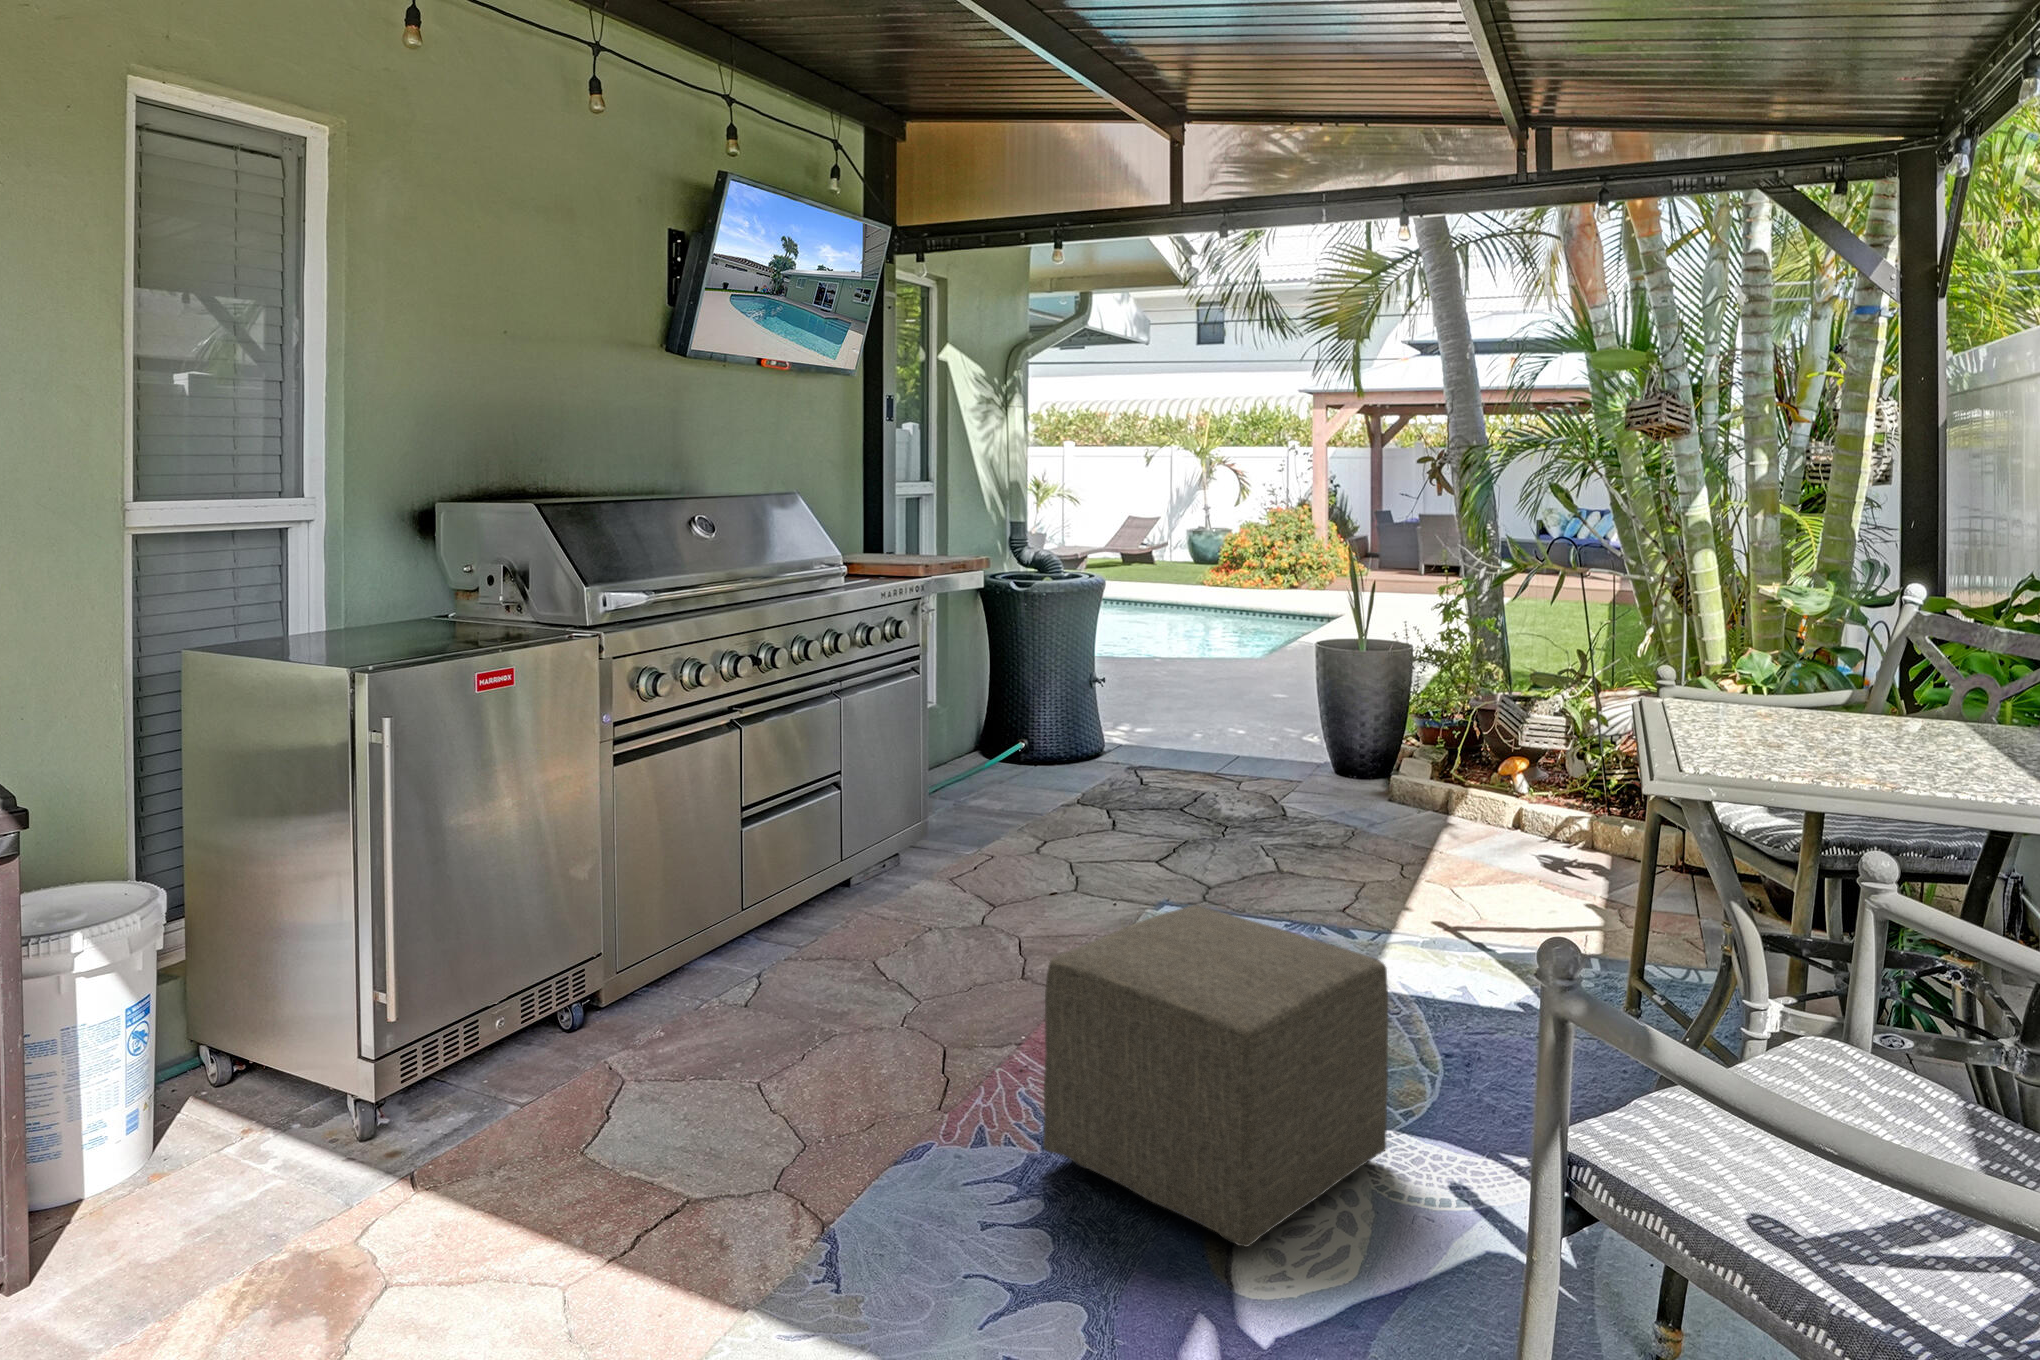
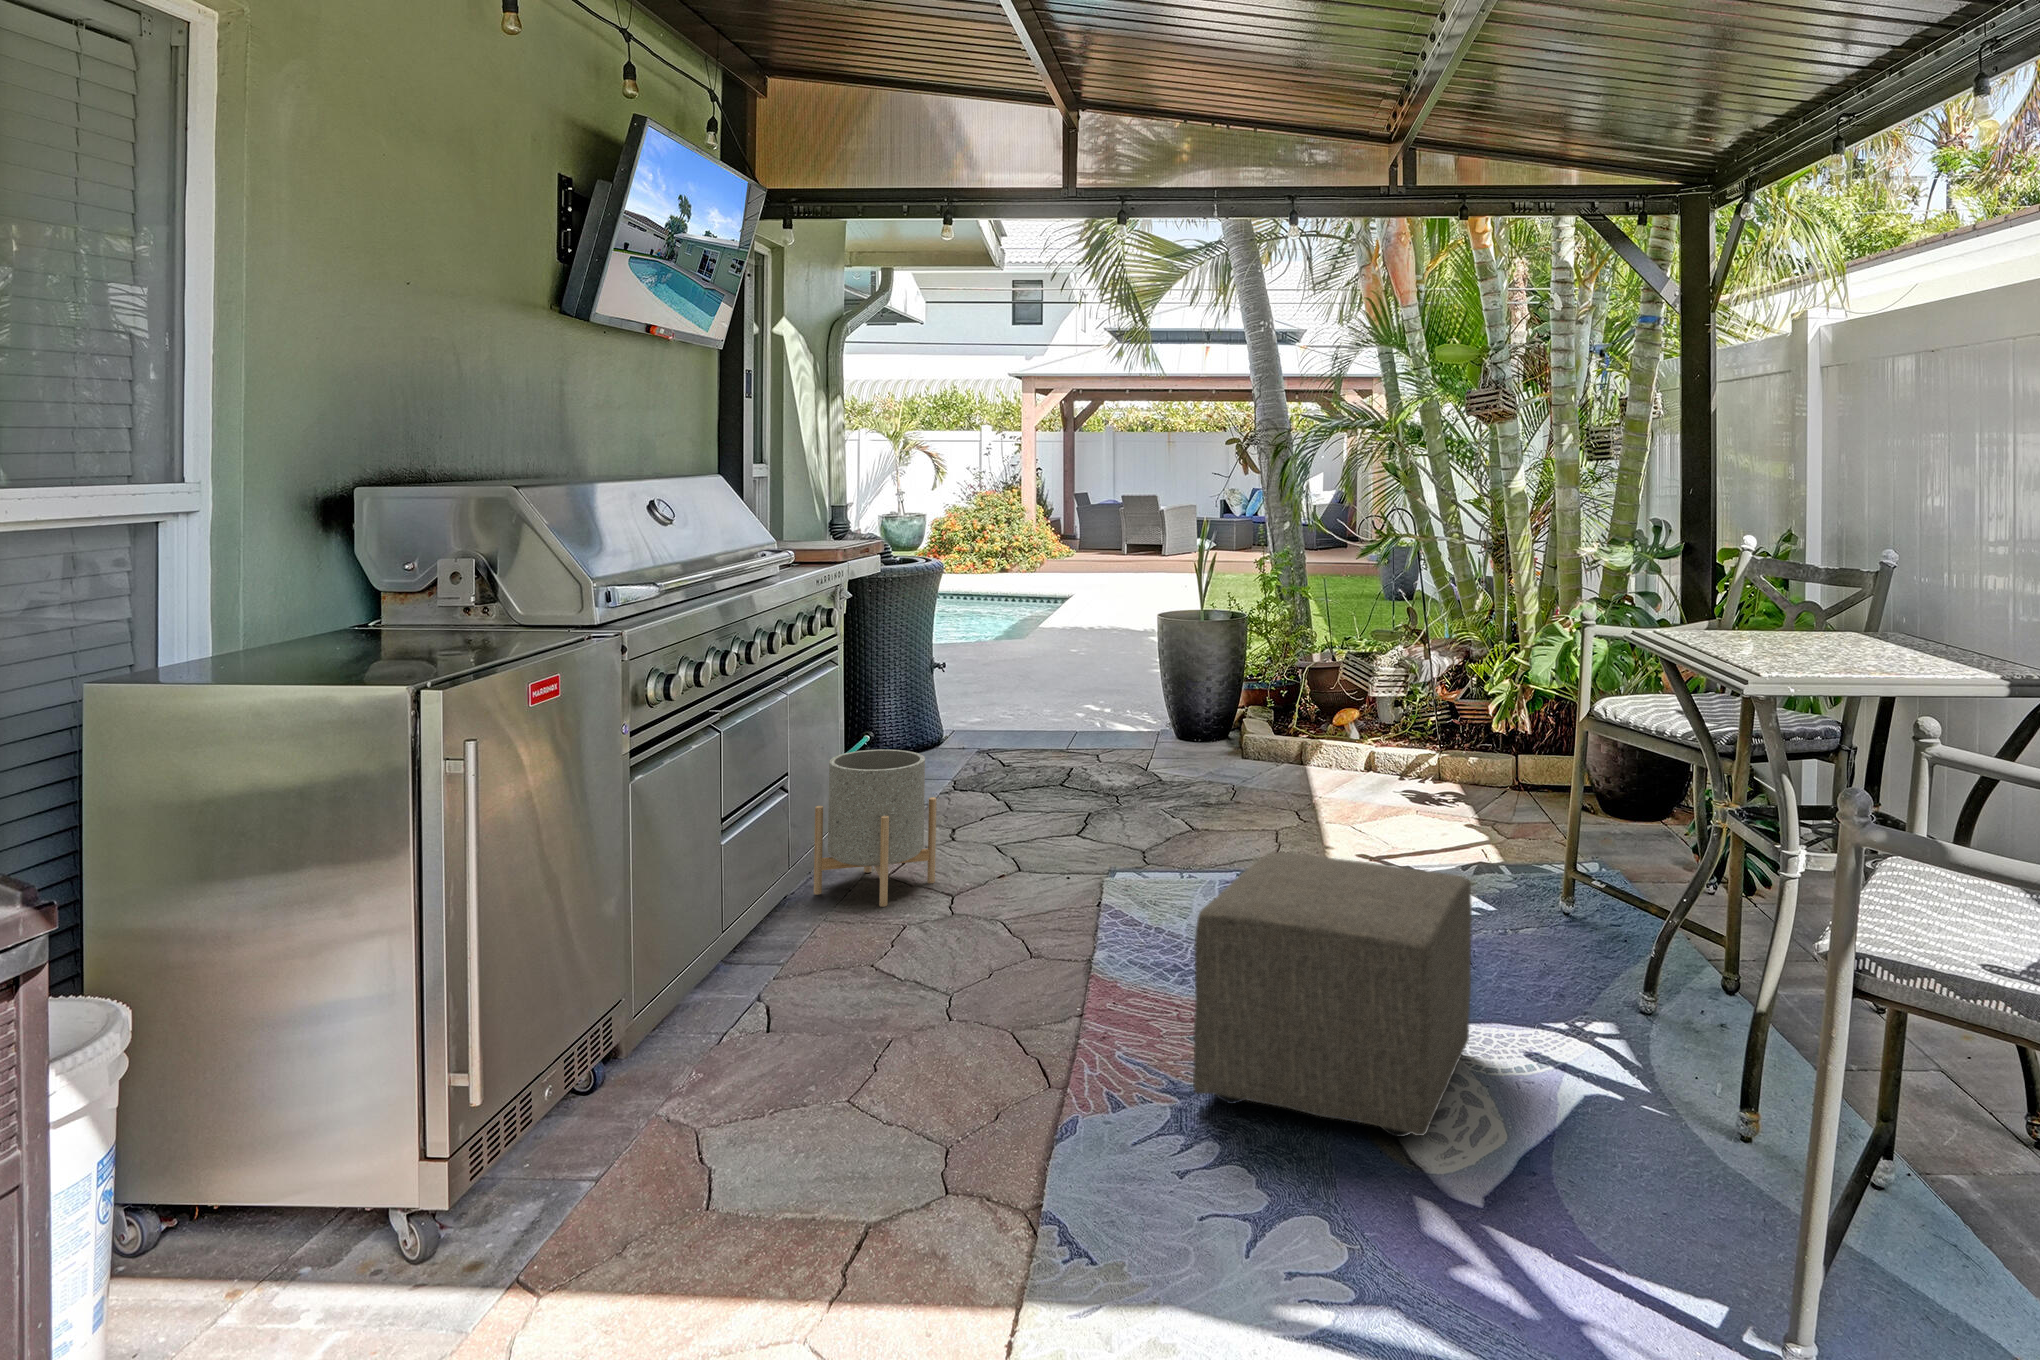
planter: none [871,759,987,913] -> present [814,749,936,907]

